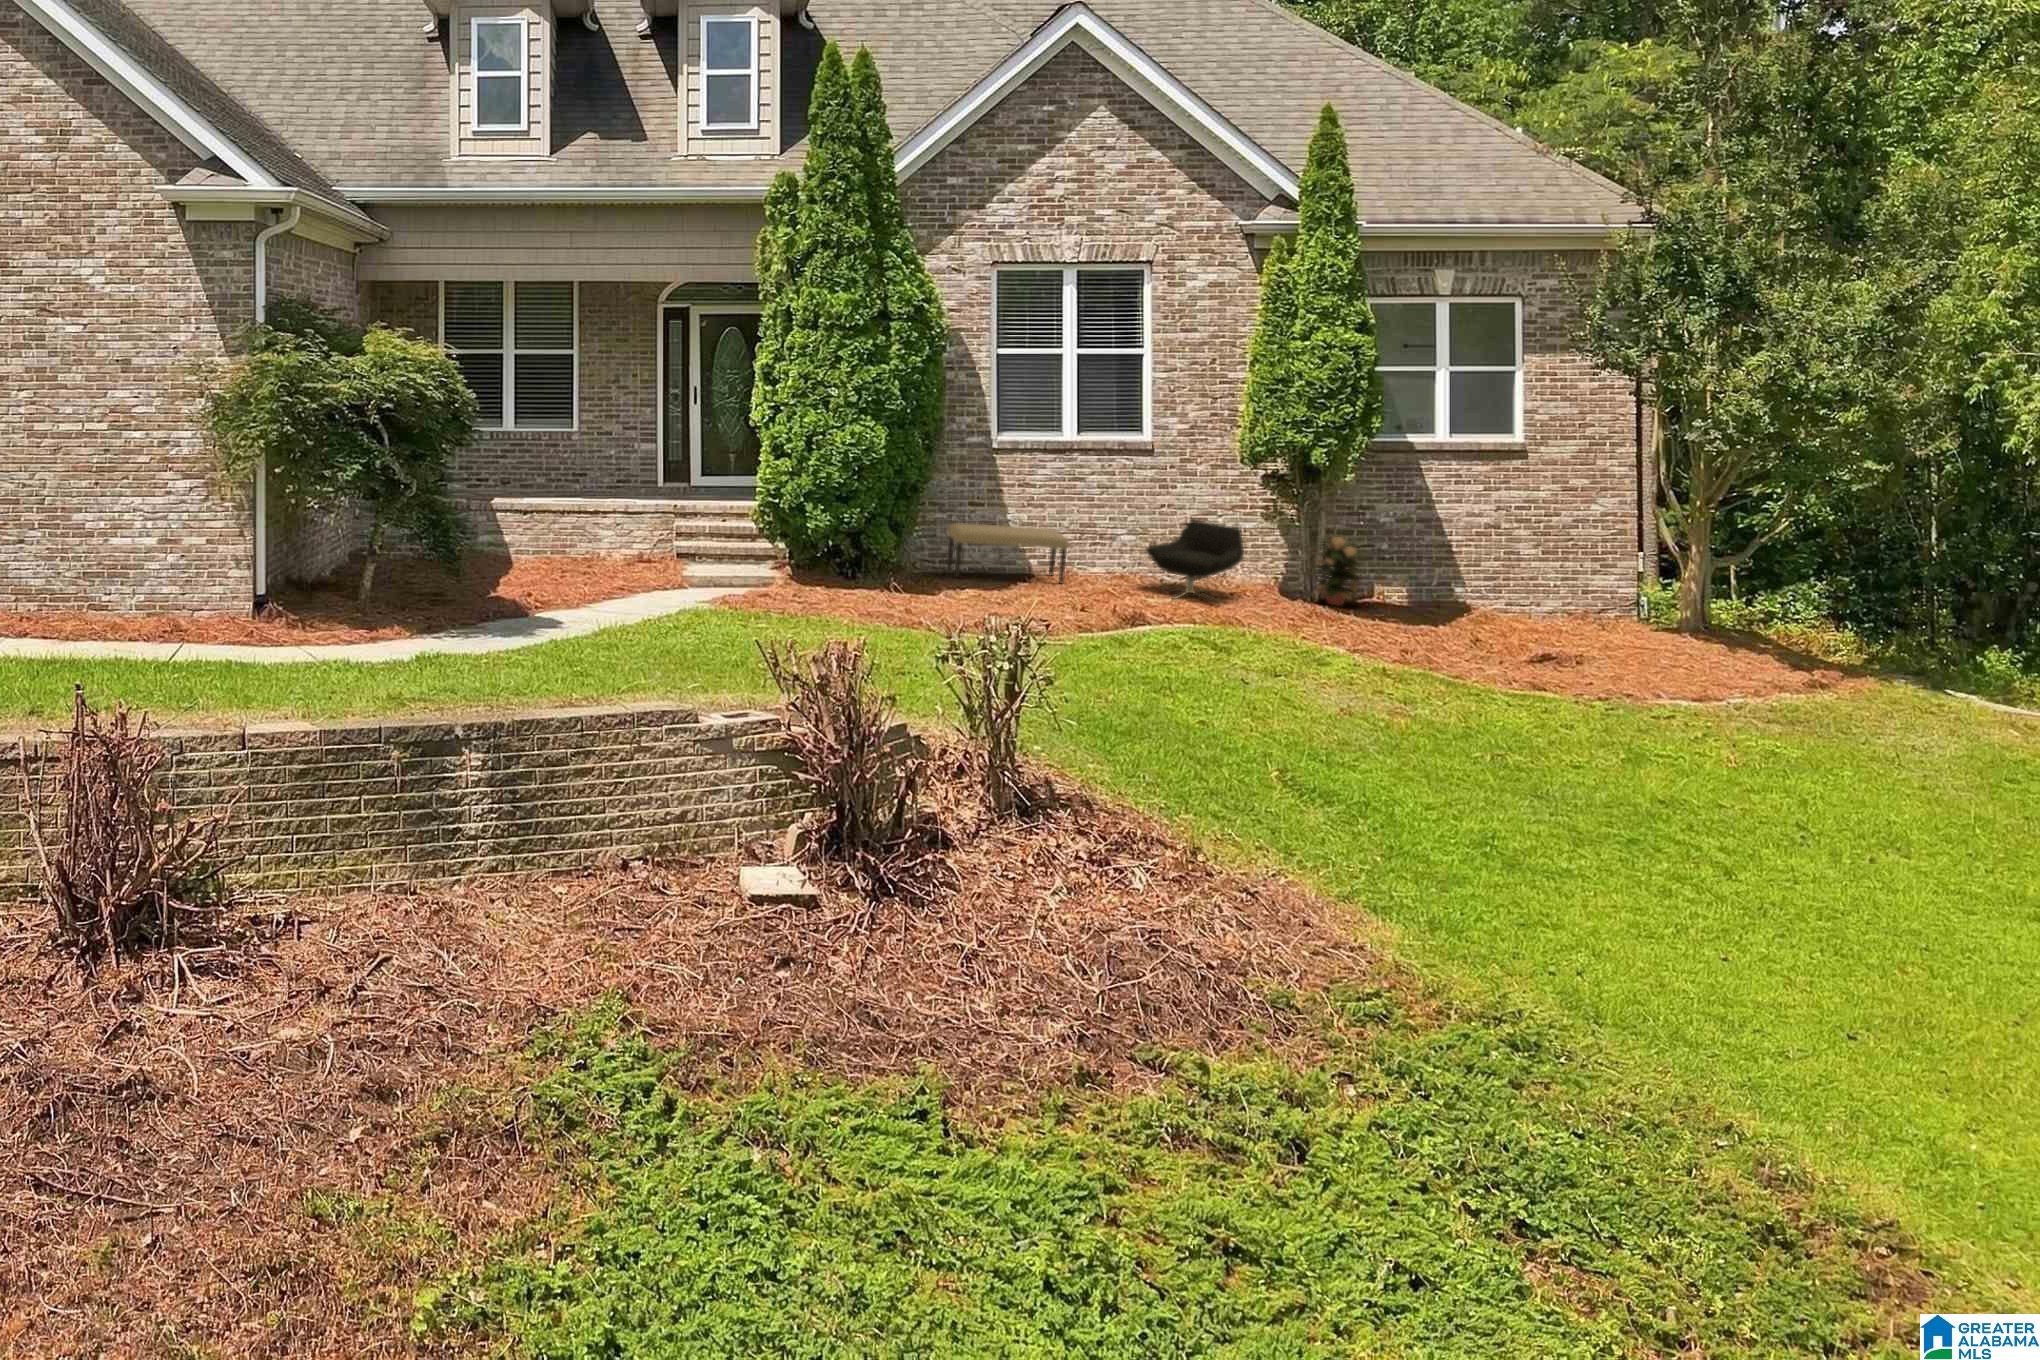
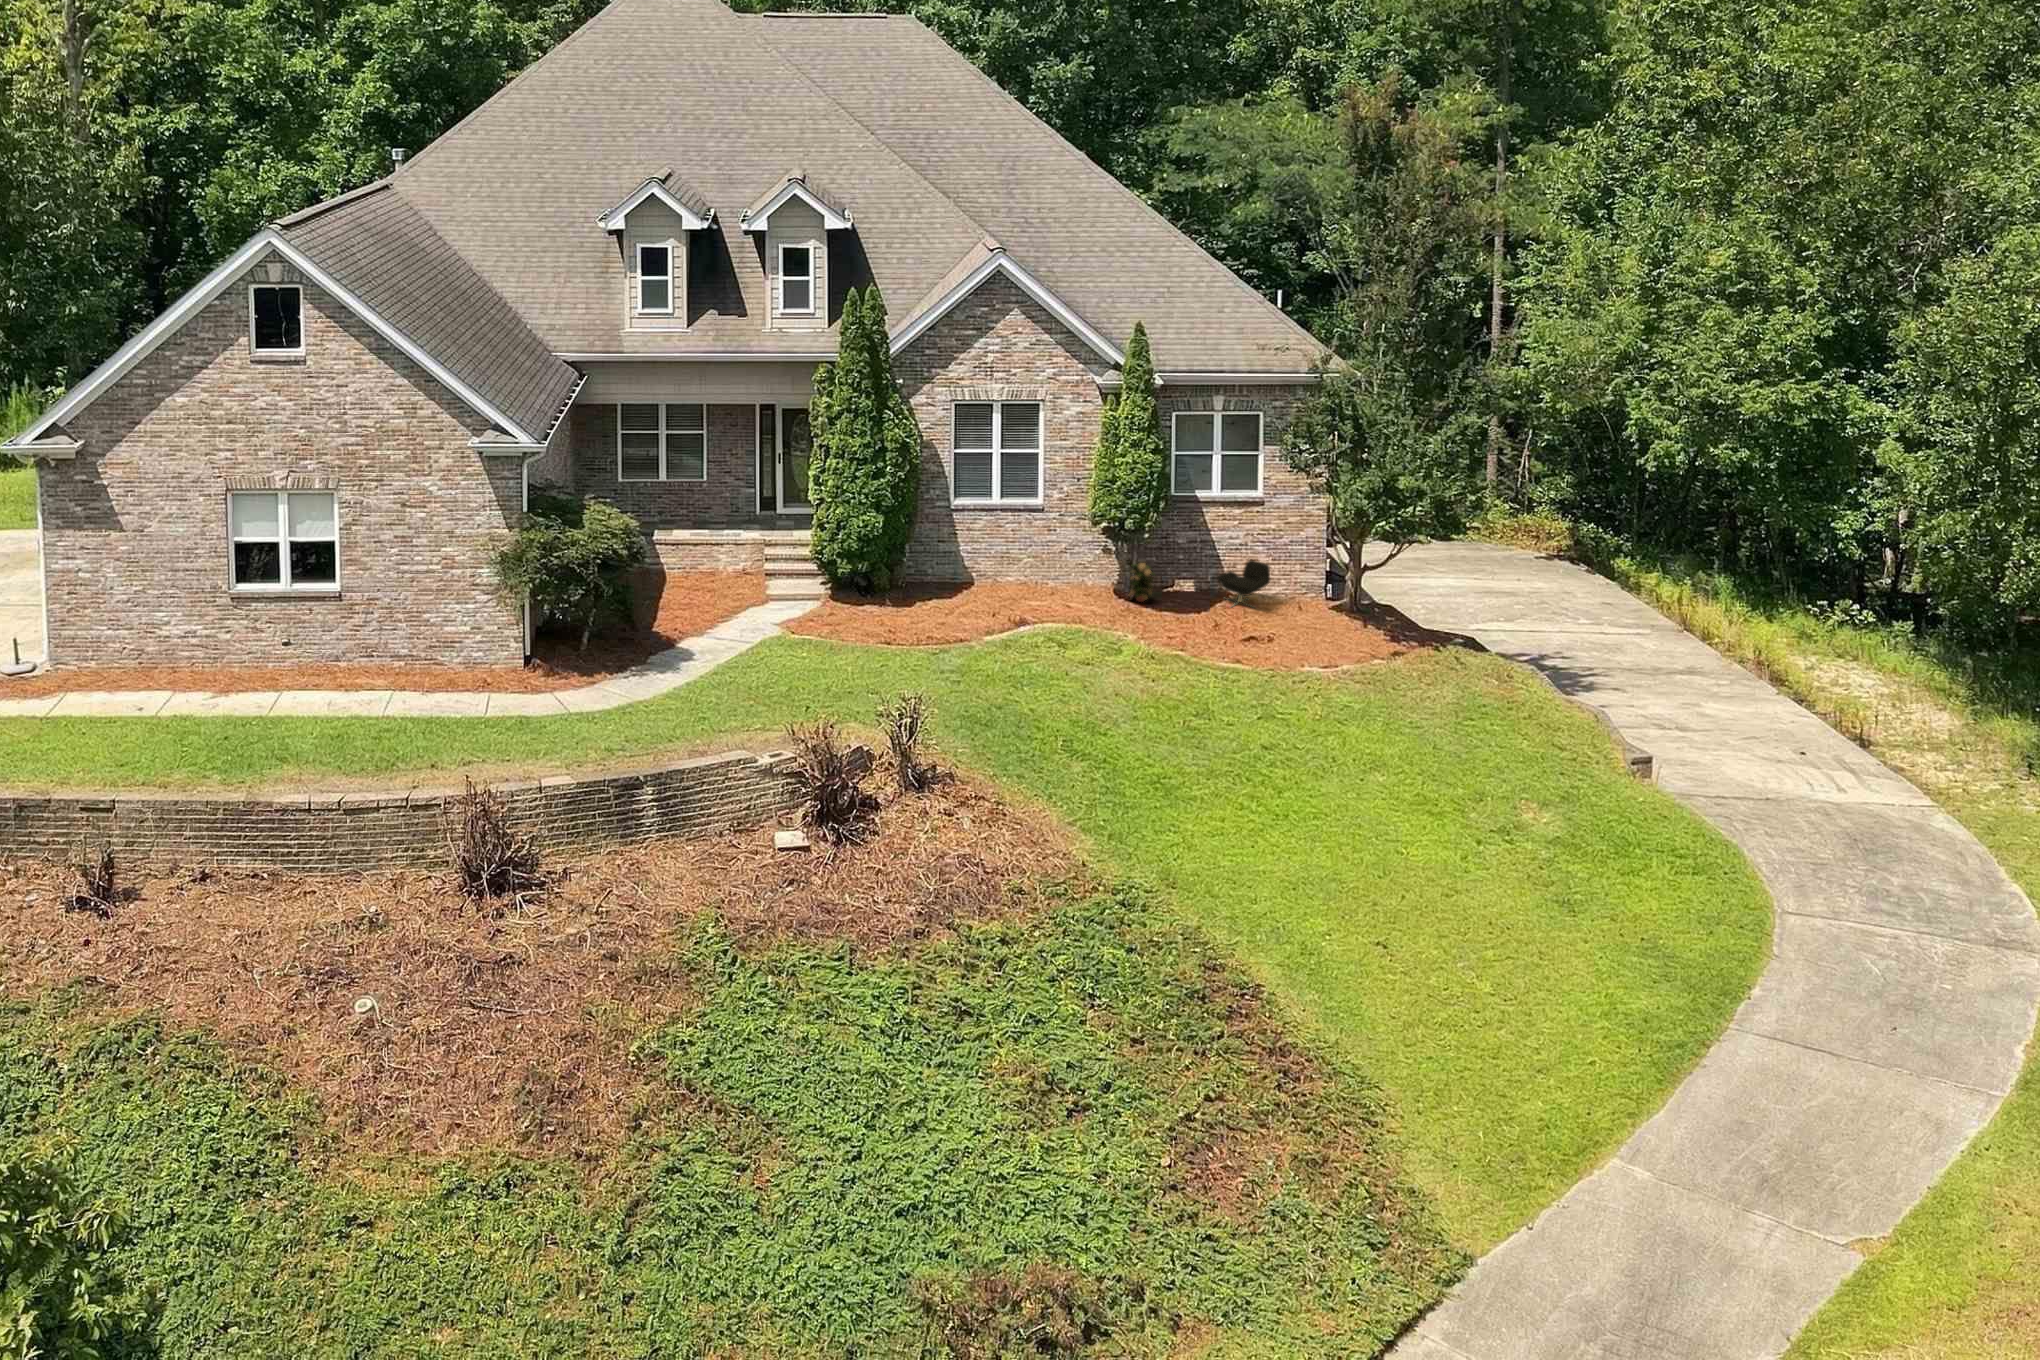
lounge chair: present [1146,520,1244,602] -> present [1217,559,1270,603]
bench: present [947,523,1069,583] -> none [925,557,993,593]

